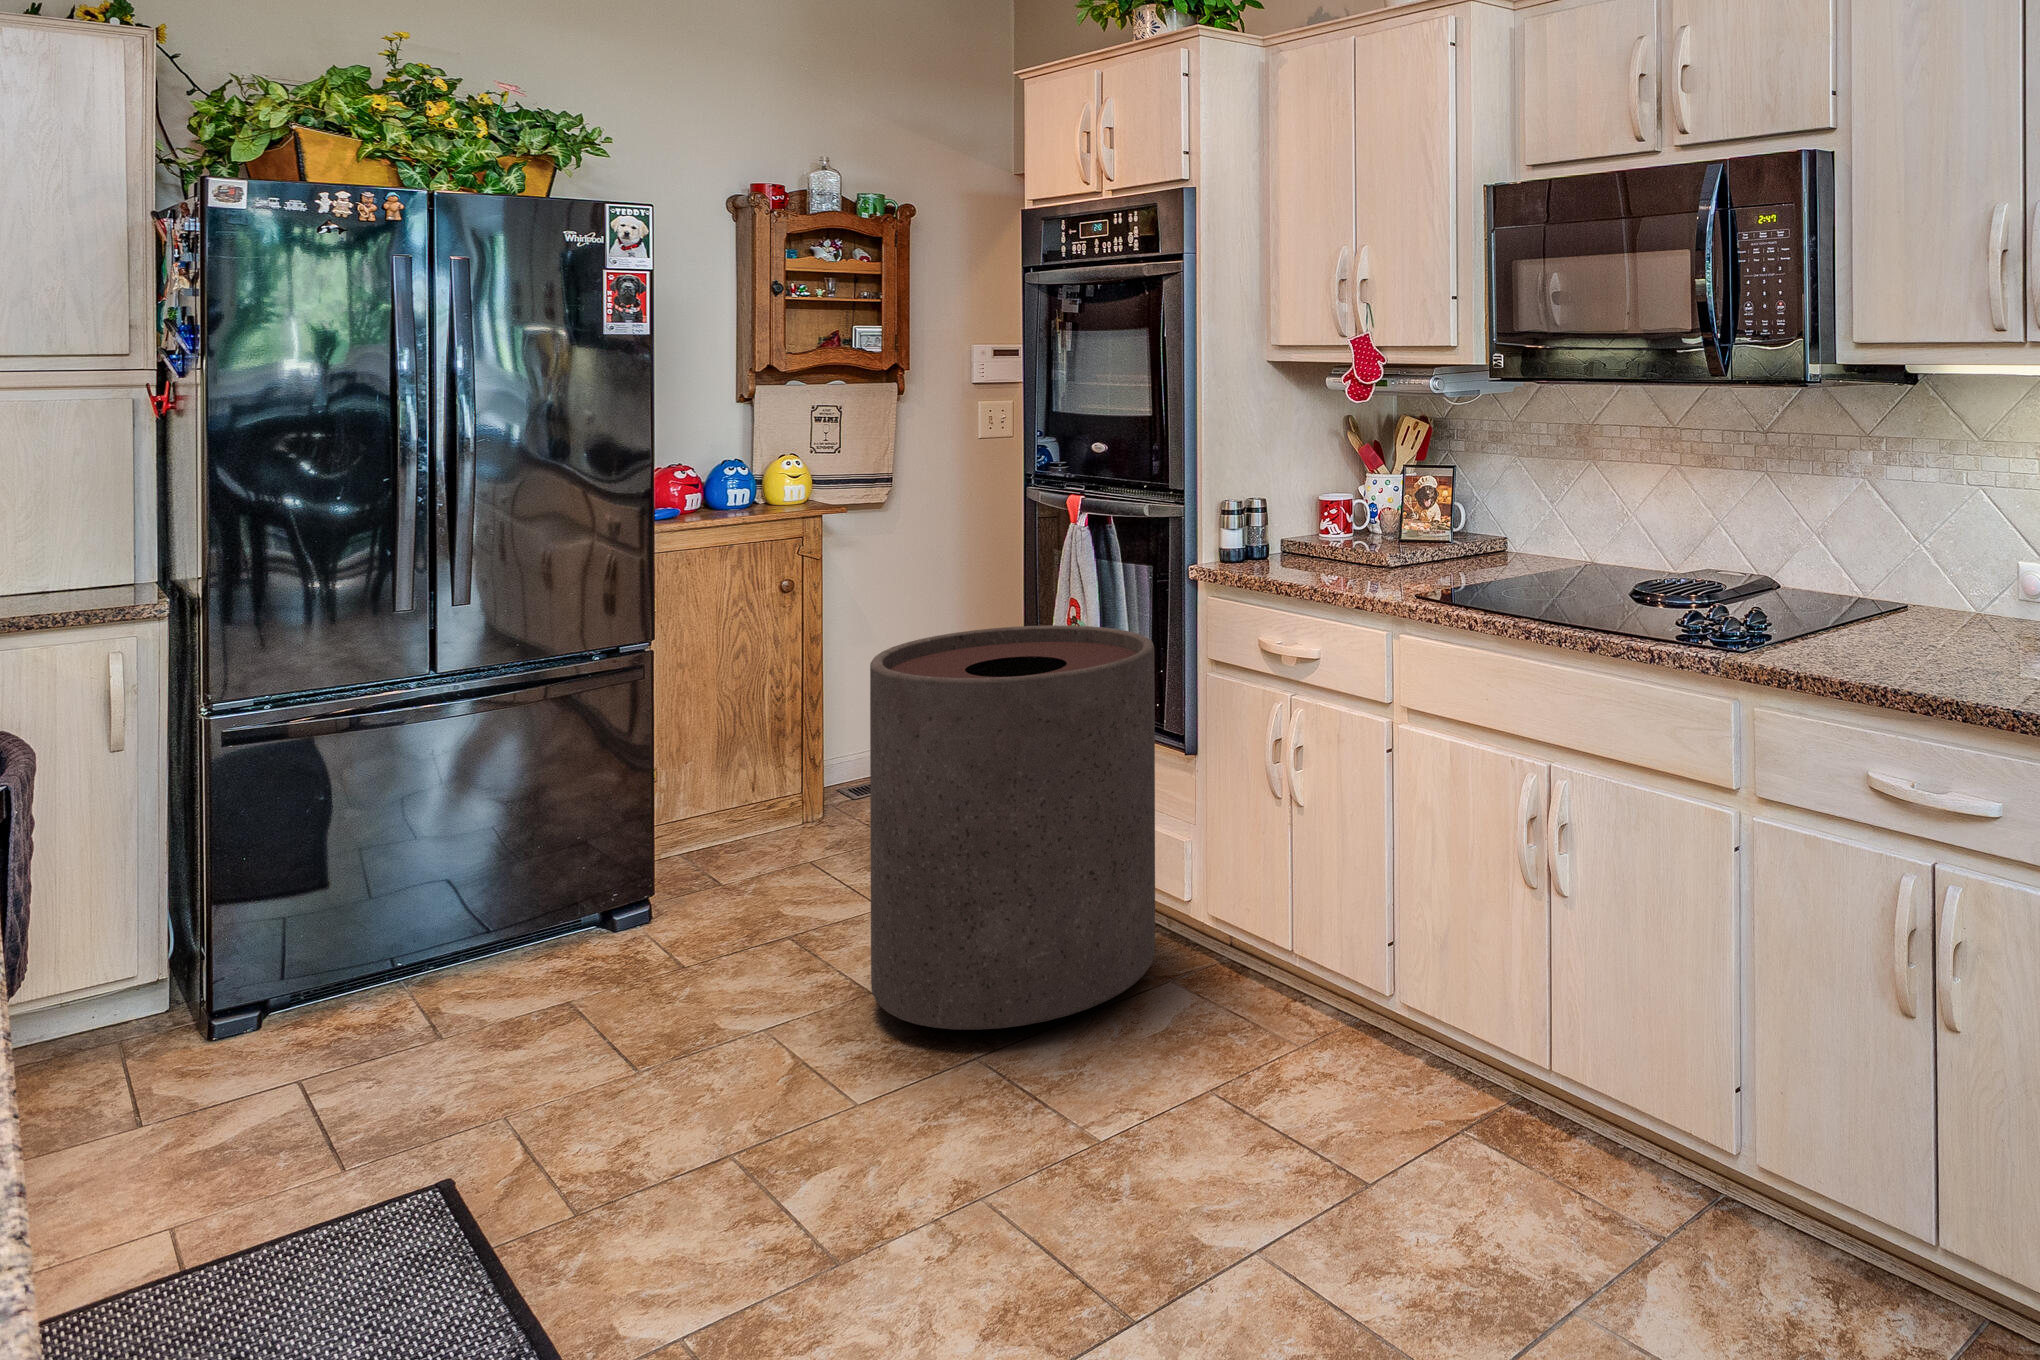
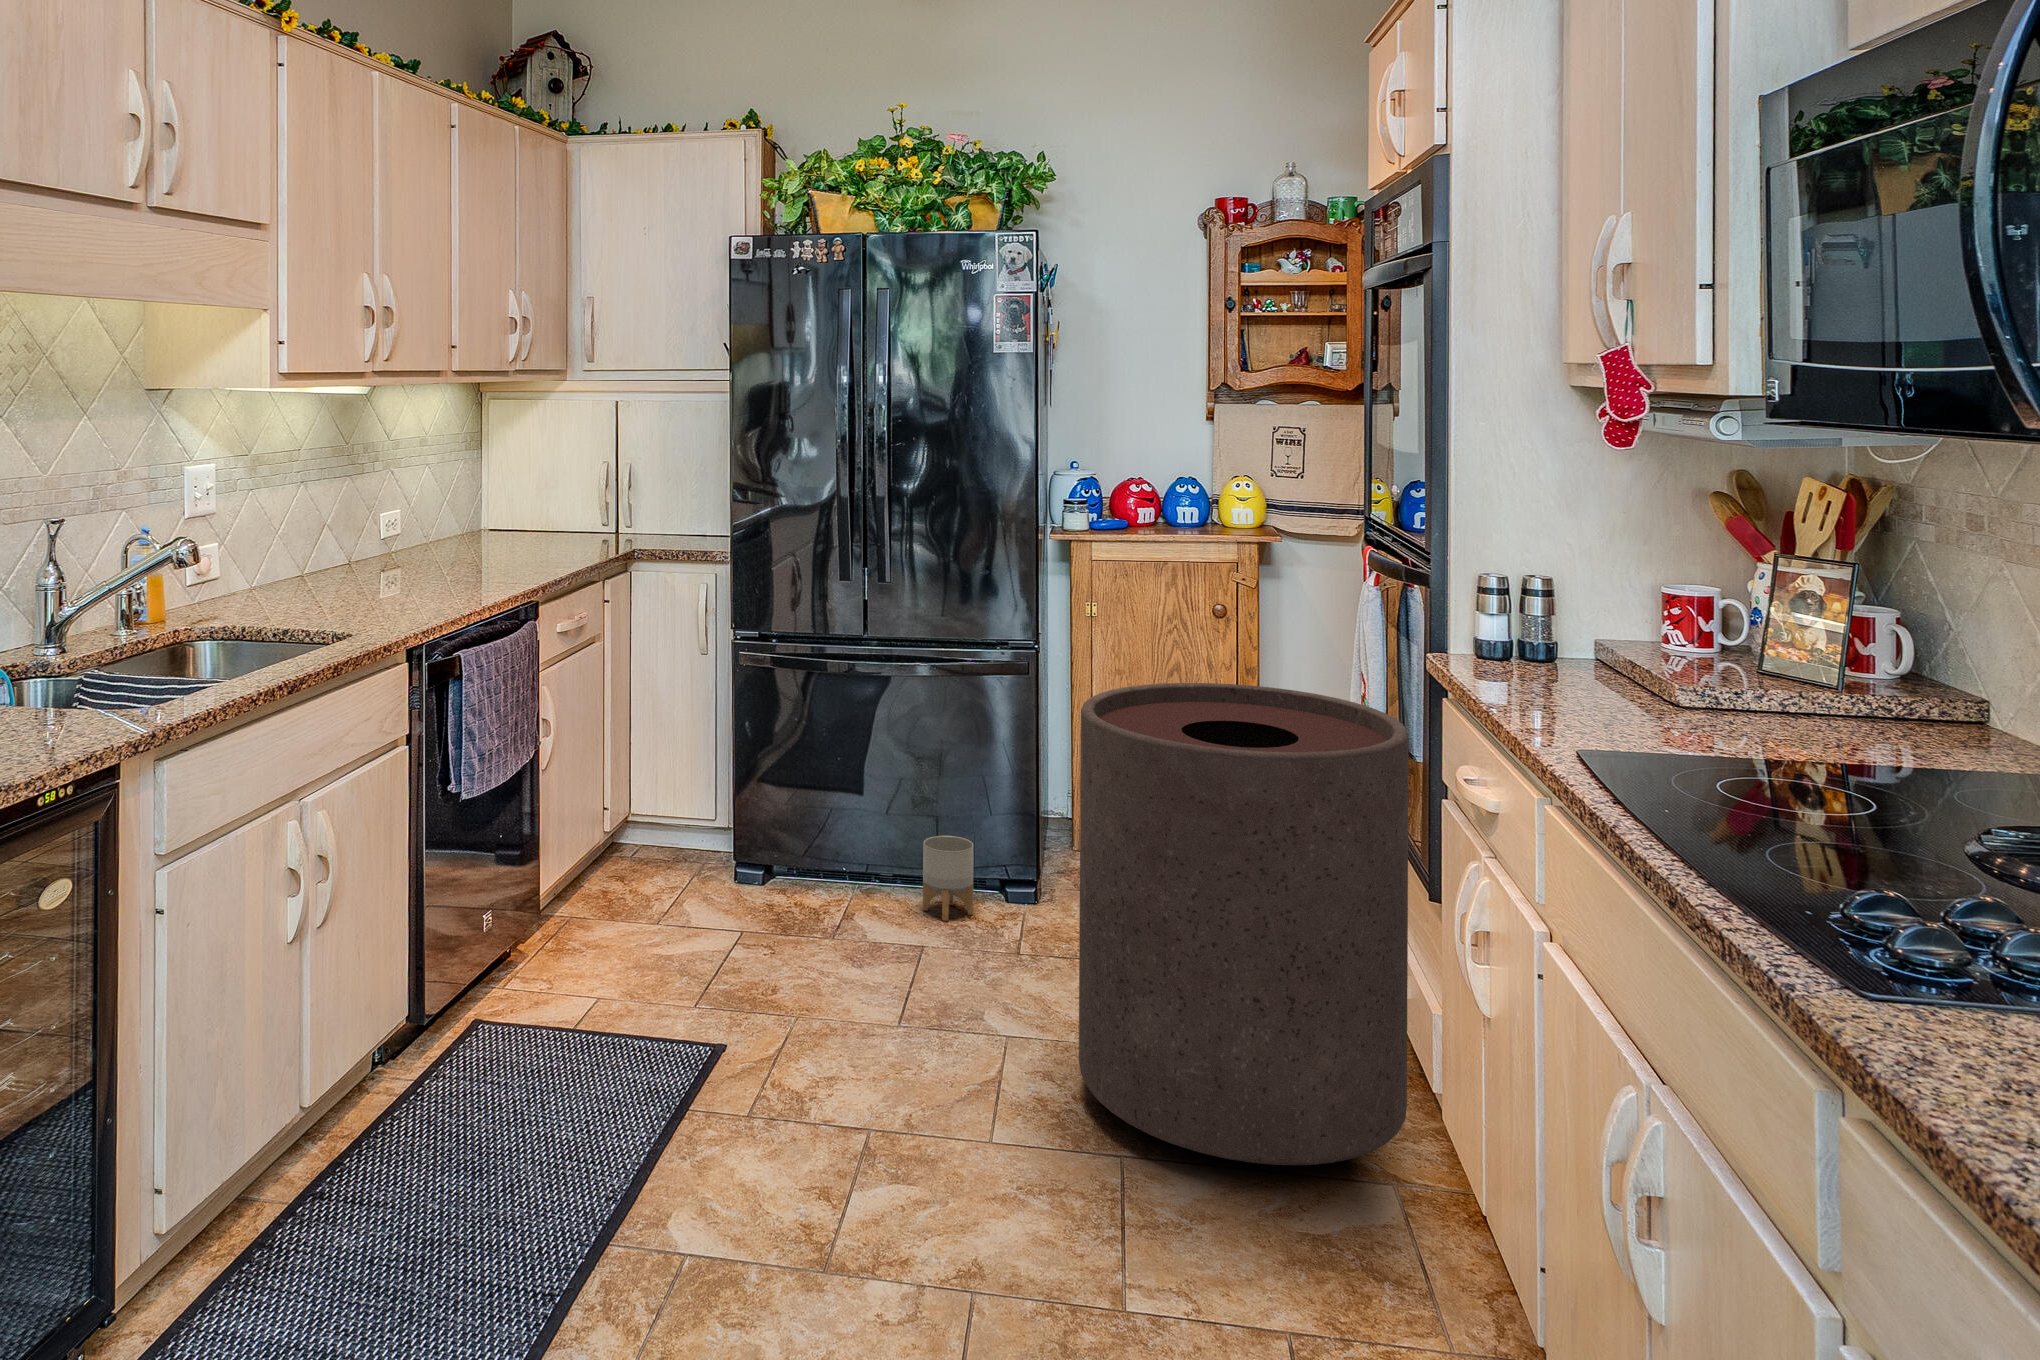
planter: none [527,877,594,973] -> present [923,836,973,921]

